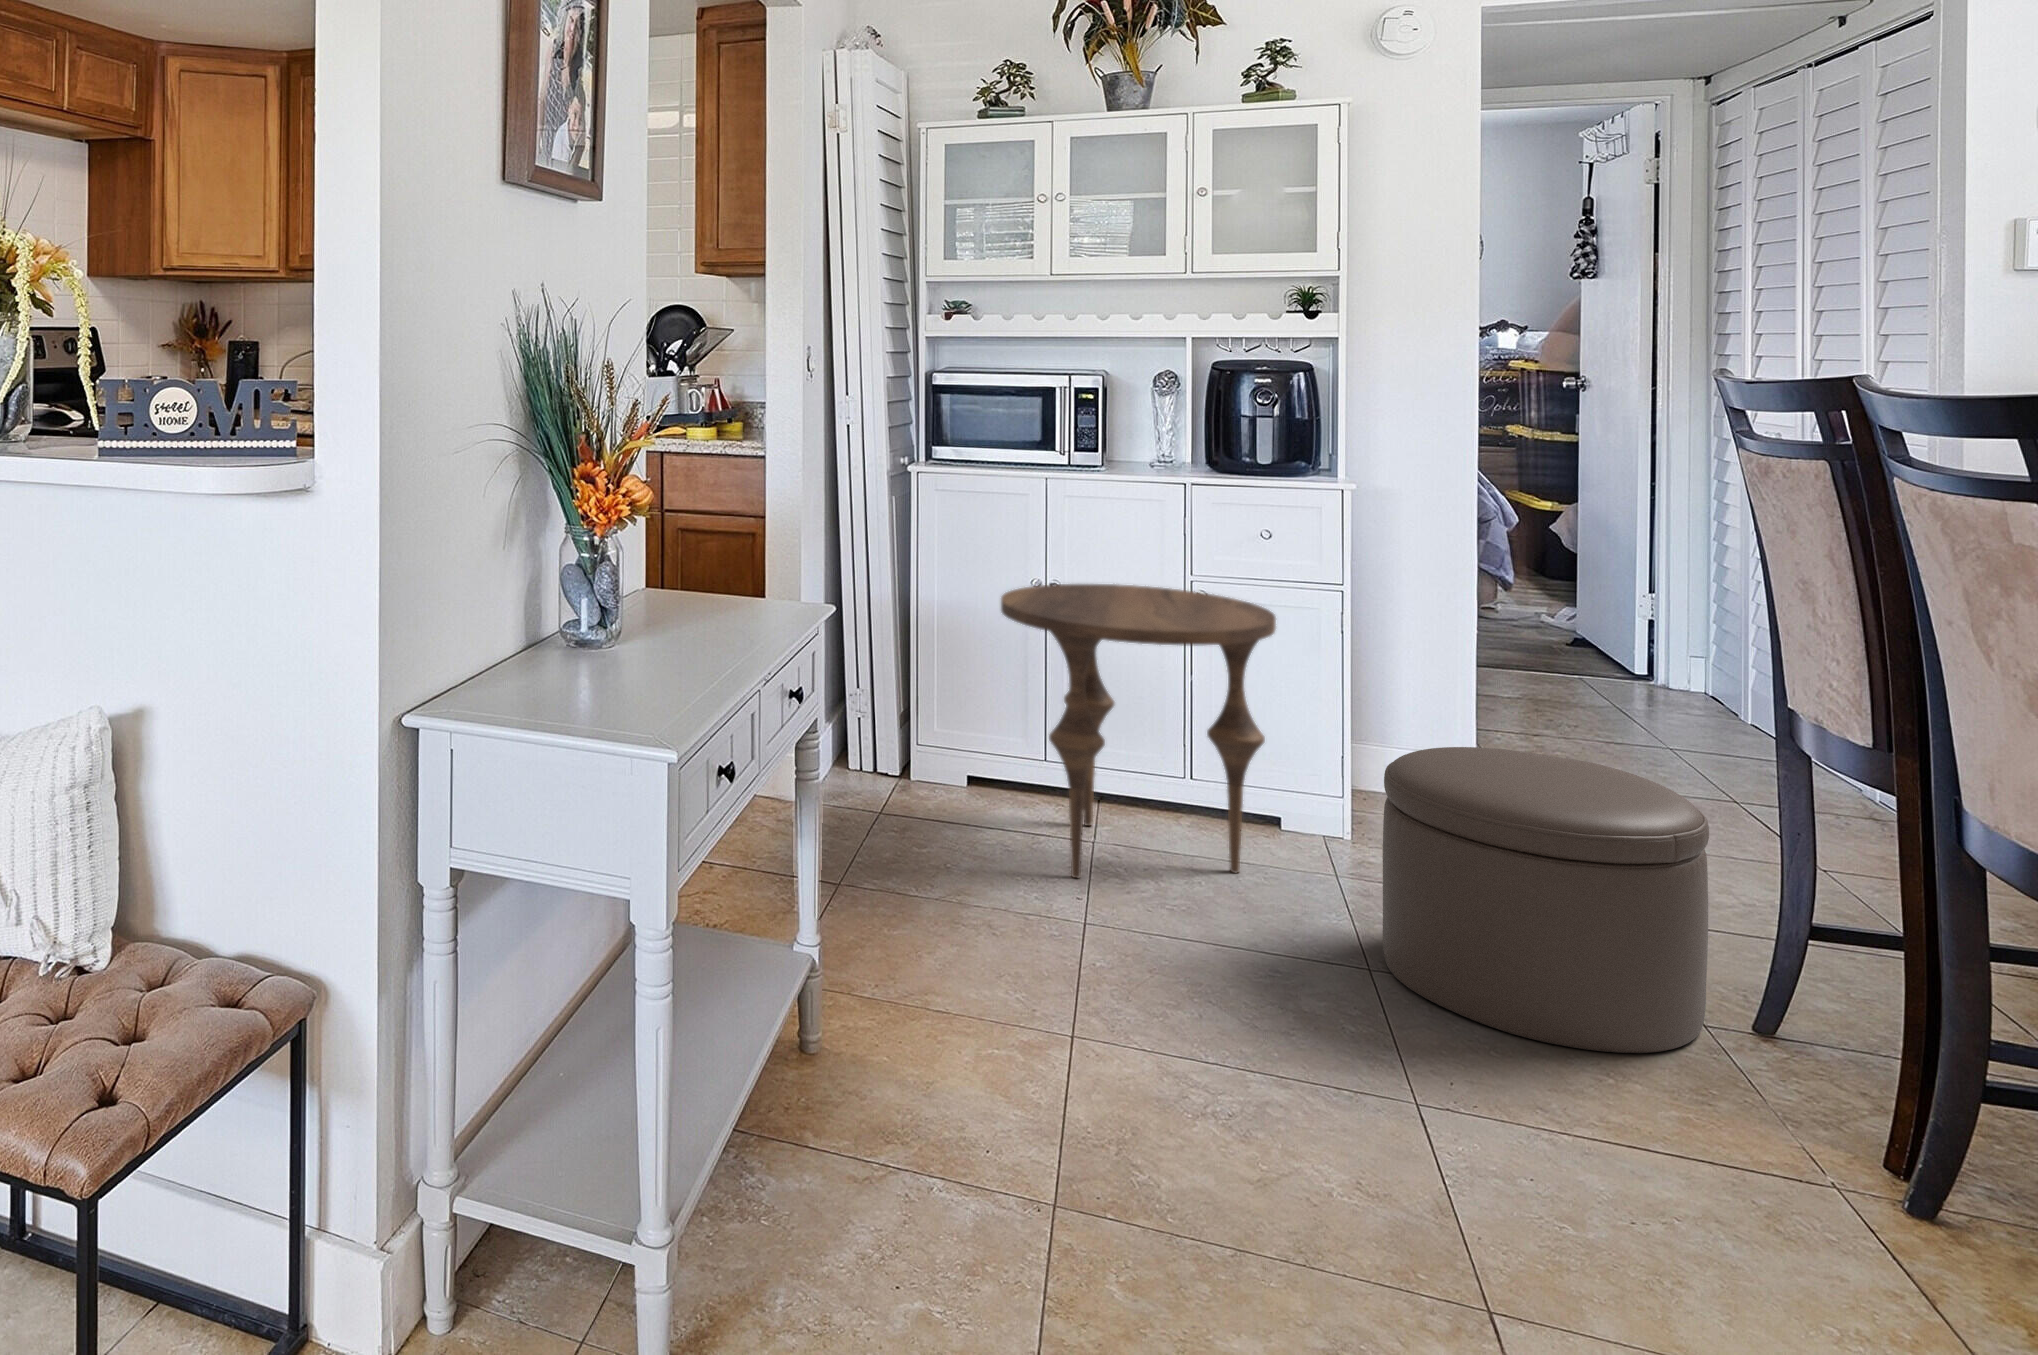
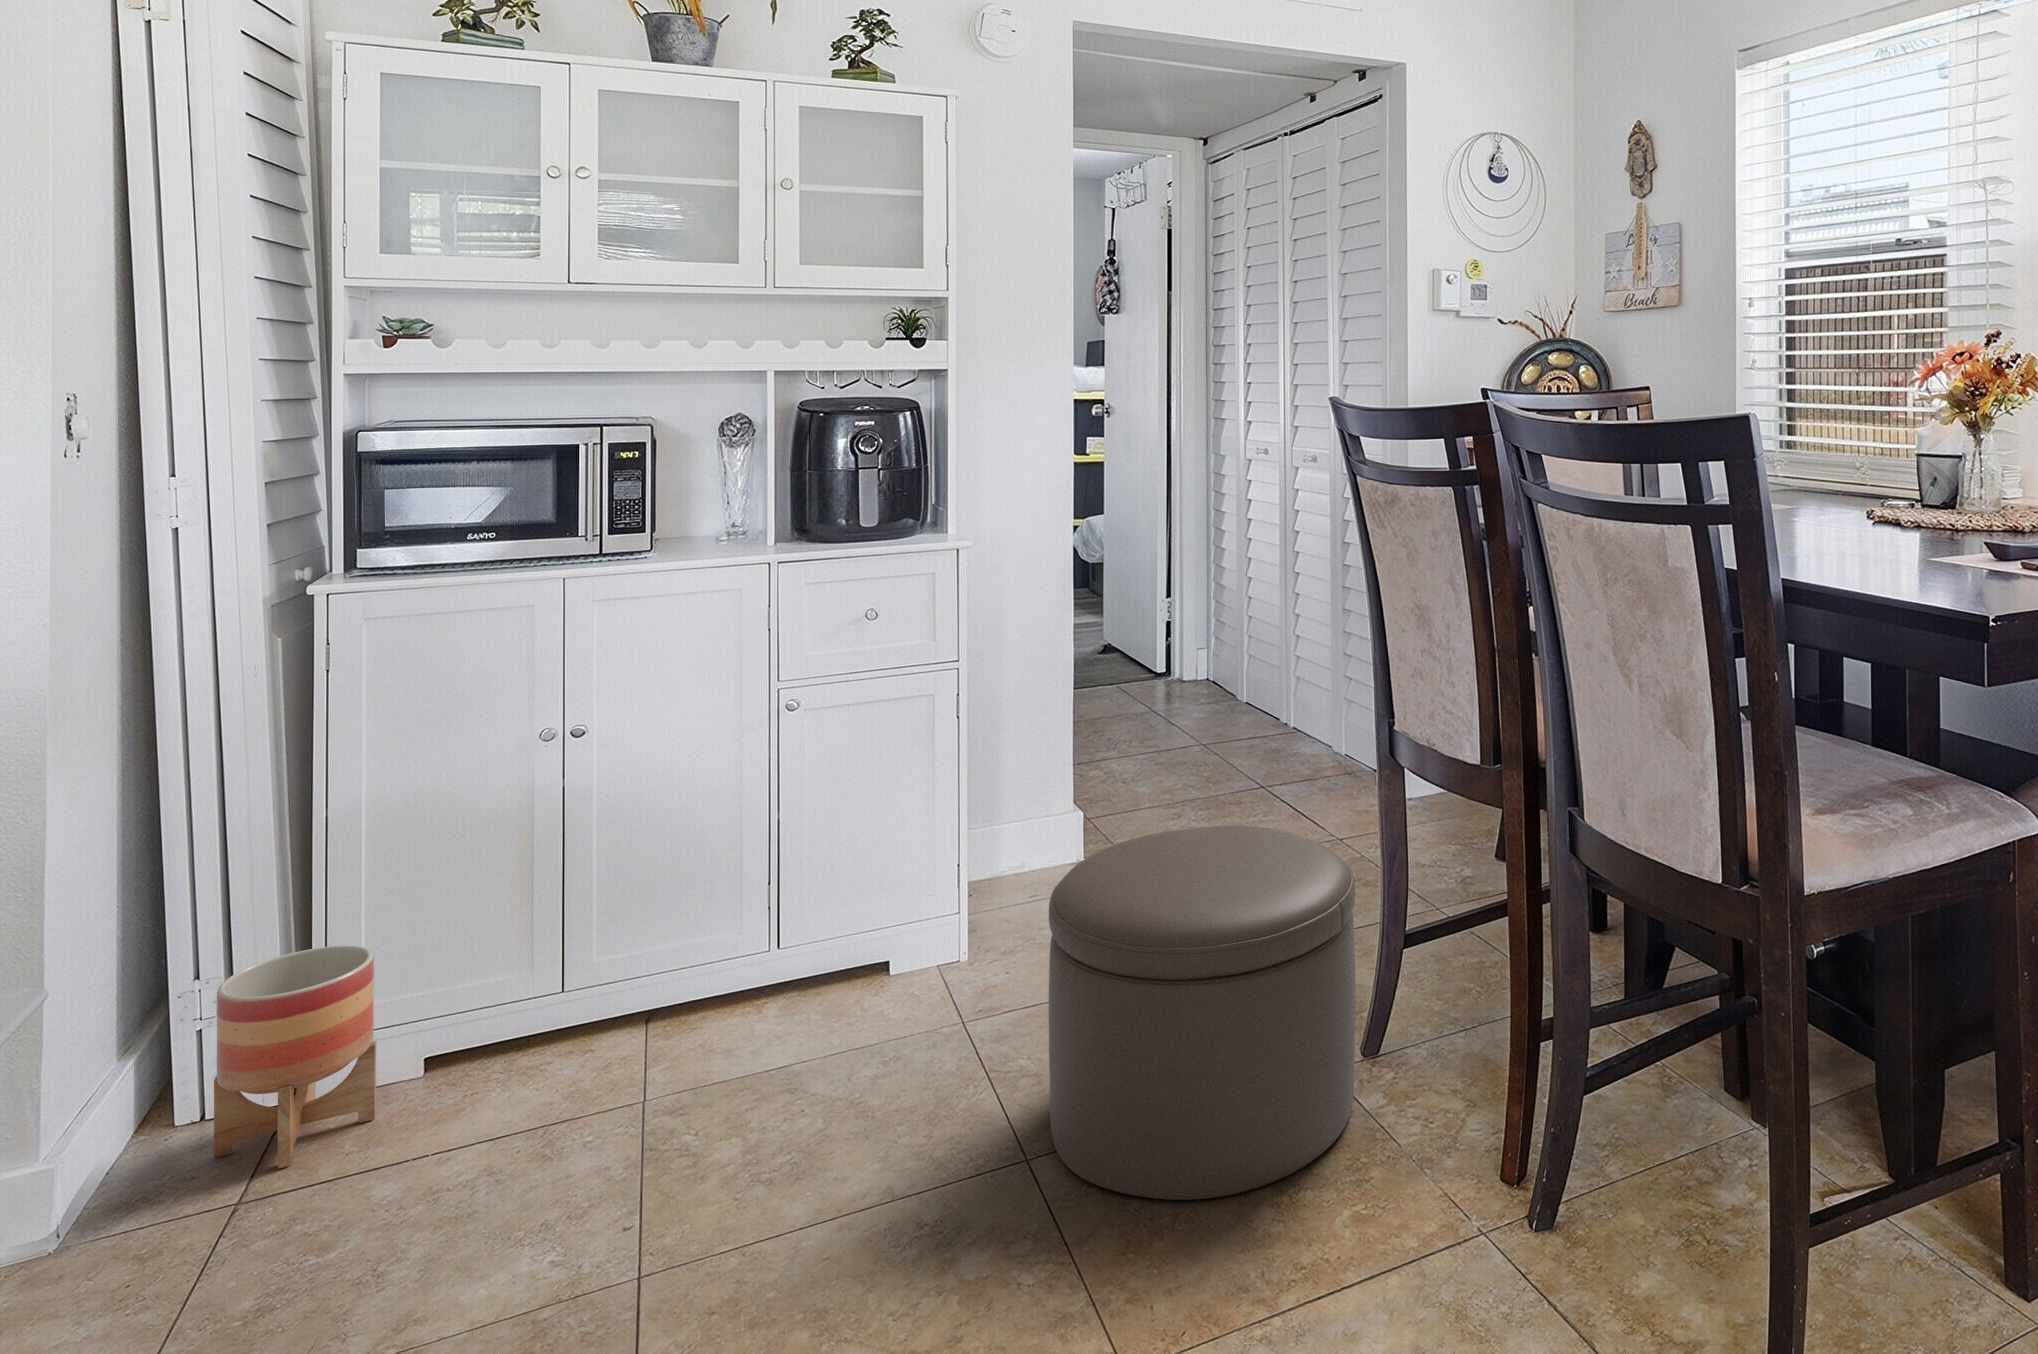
side table: present [1001,584,1276,878] -> none [486,704,901,1195]
planter: none [867,687,942,805] -> present [214,946,377,1169]

